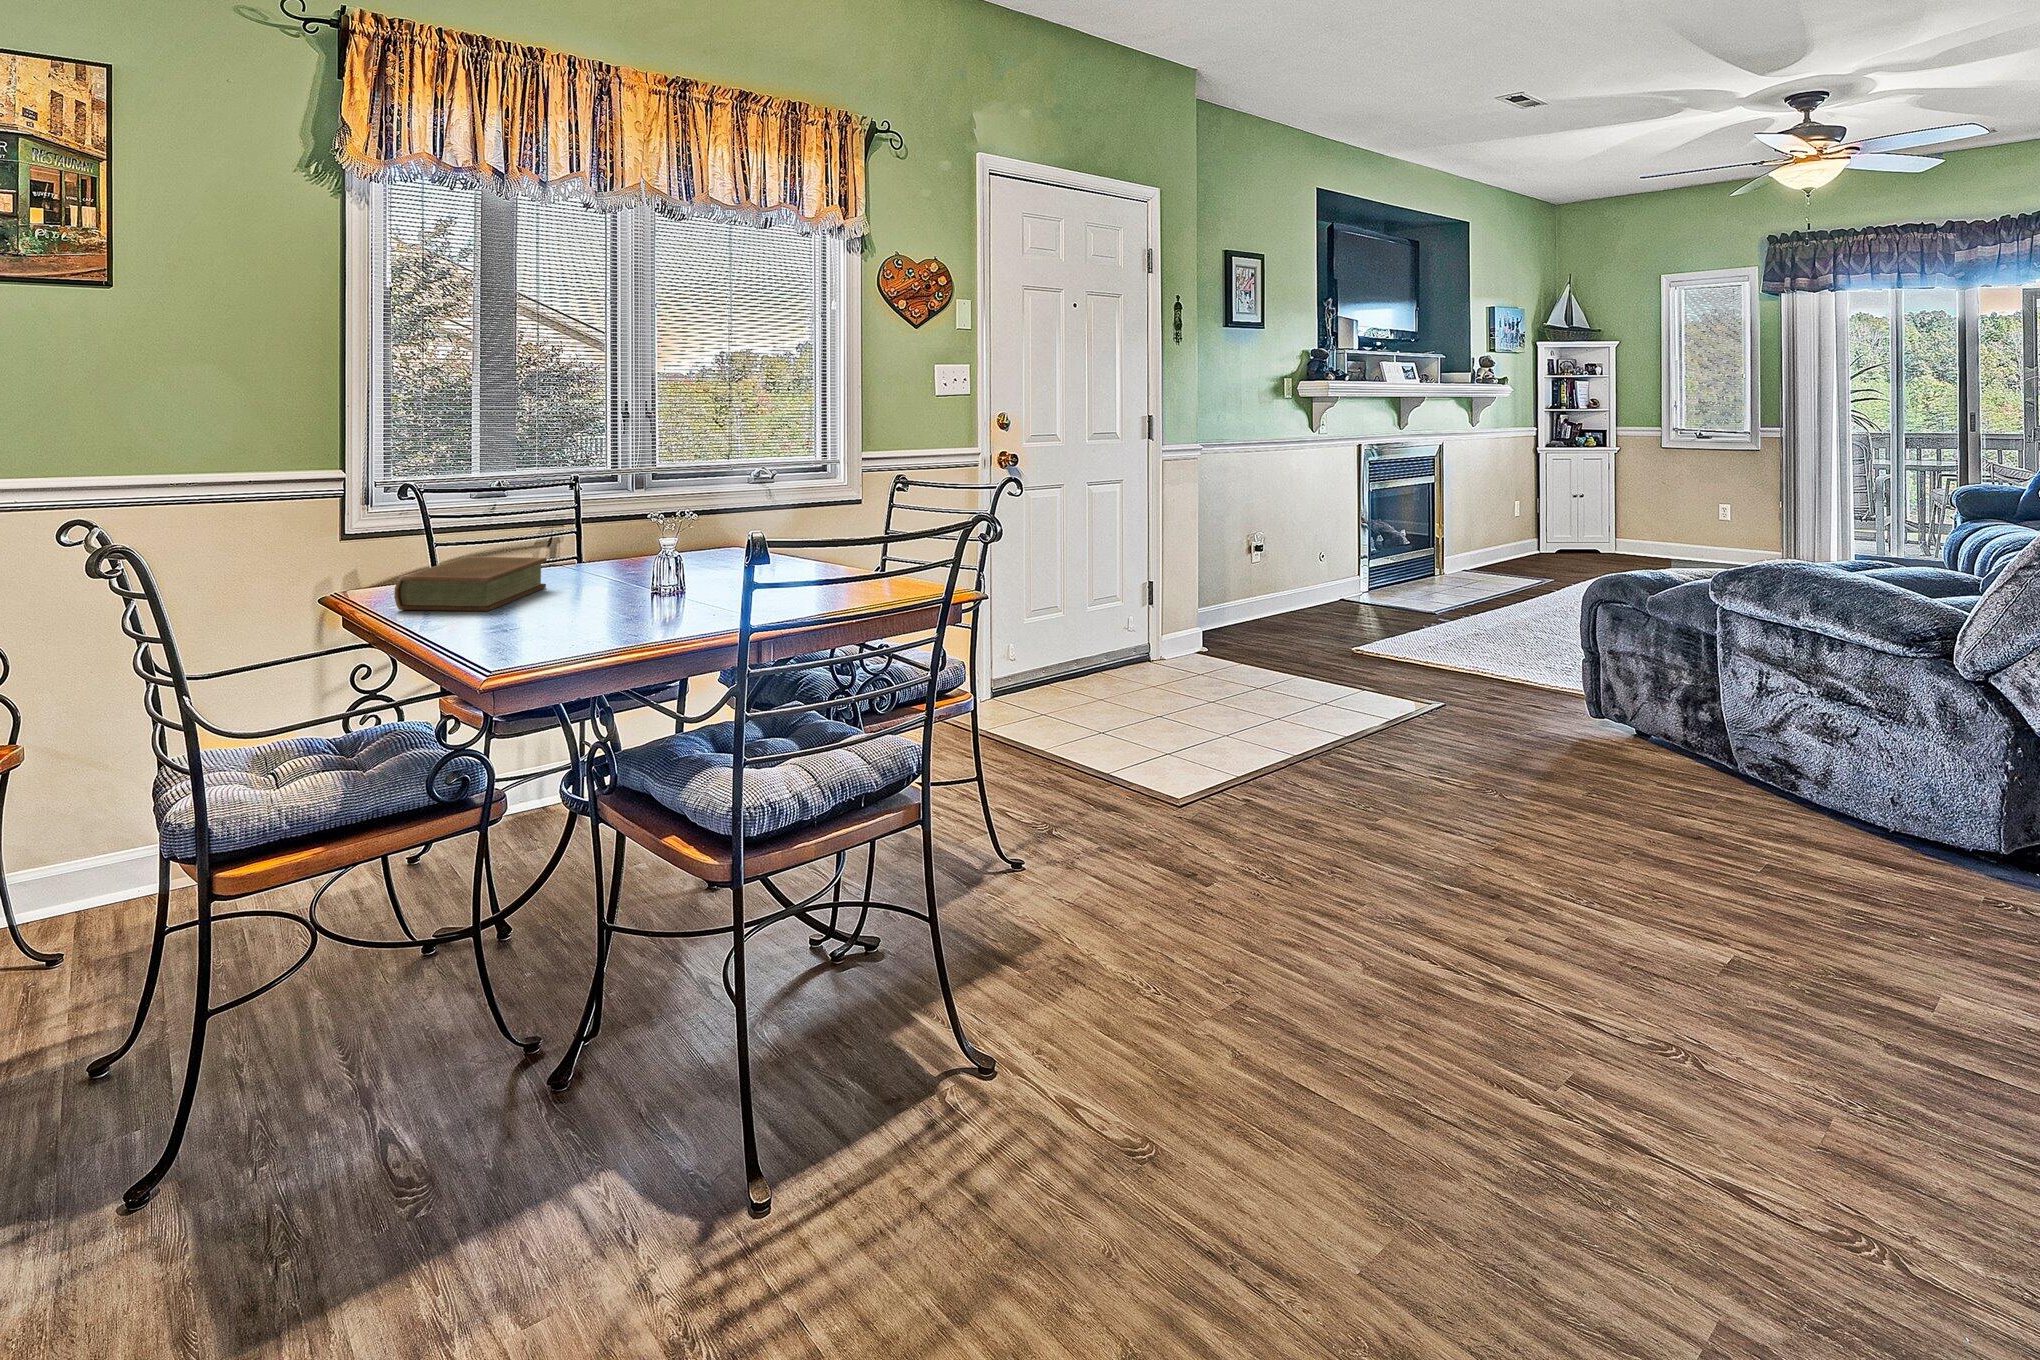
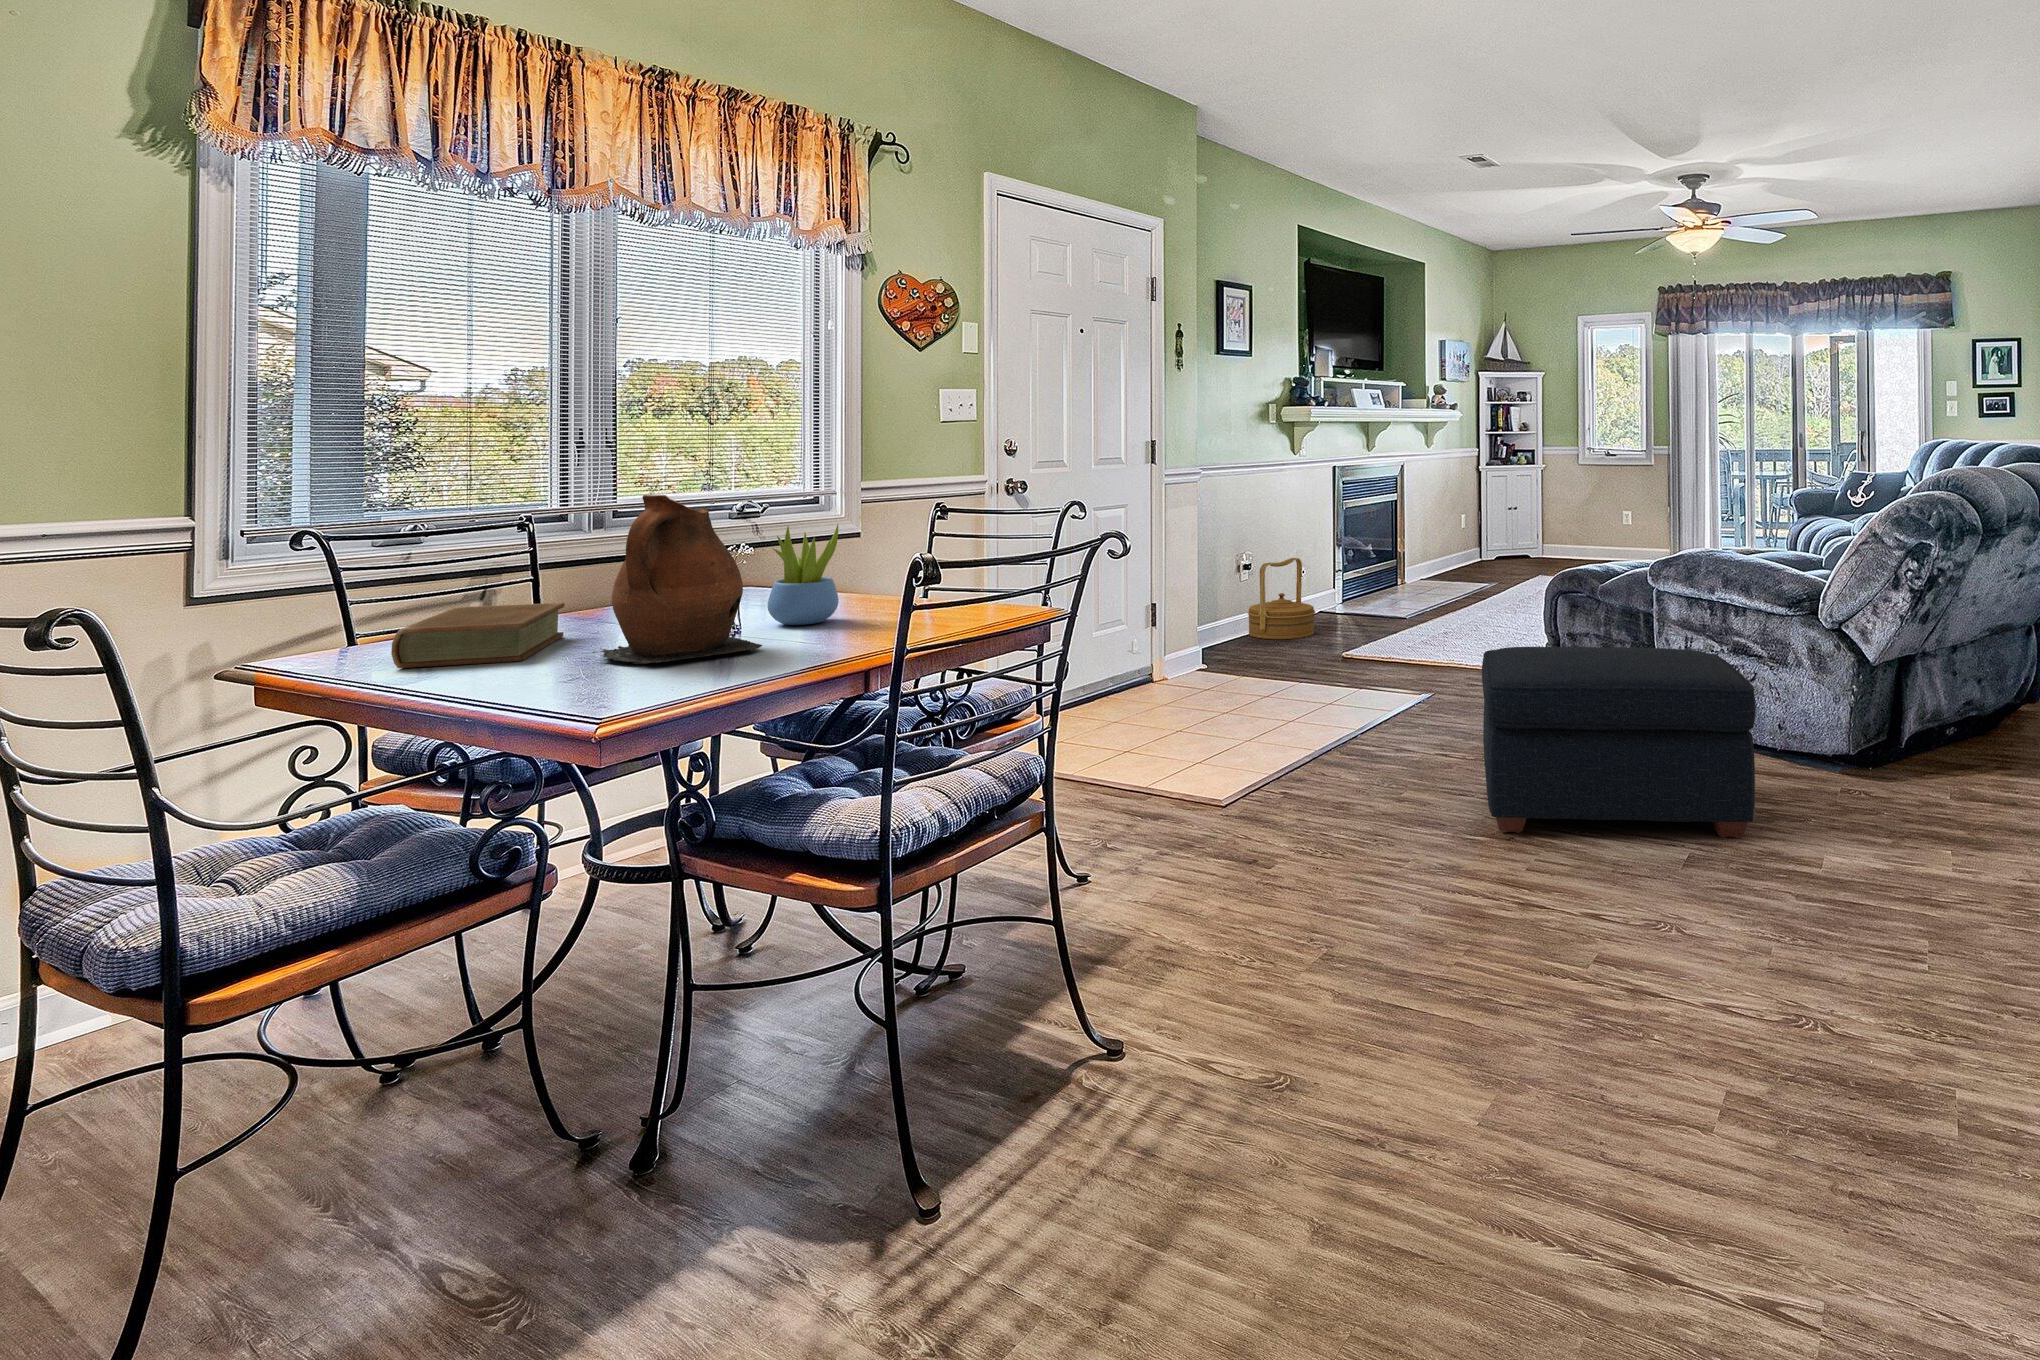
ceramic pitcher: none [535,469,672,625] -> present [593,495,762,664]
succulent plant: none [704,497,767,592] -> present [767,524,839,625]
woven basket: none [1267,534,1338,617] -> present [1247,558,1315,639]
ottoman: none [1470,663,1838,938] -> present [1482,647,1756,838]

